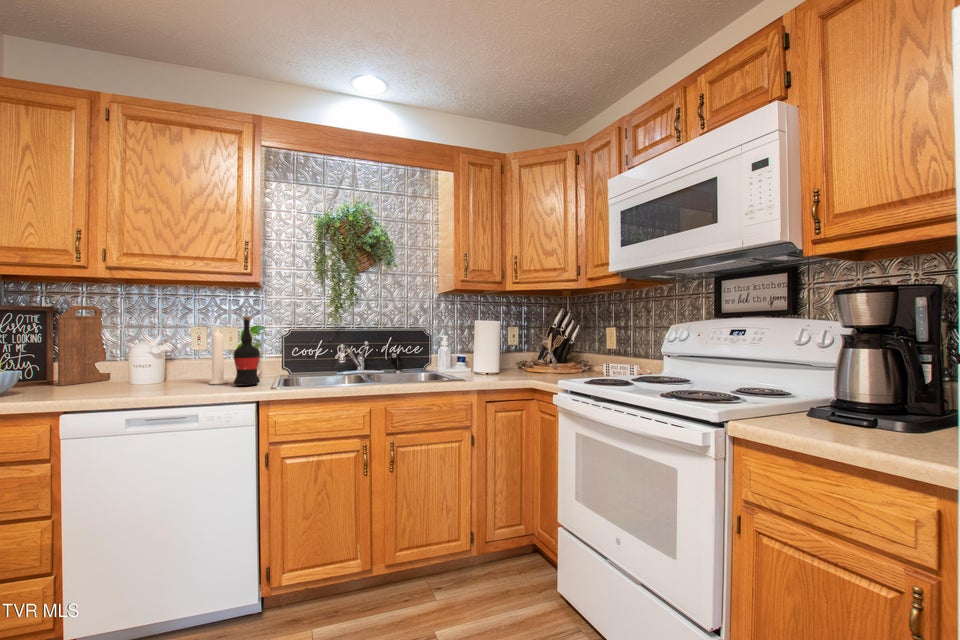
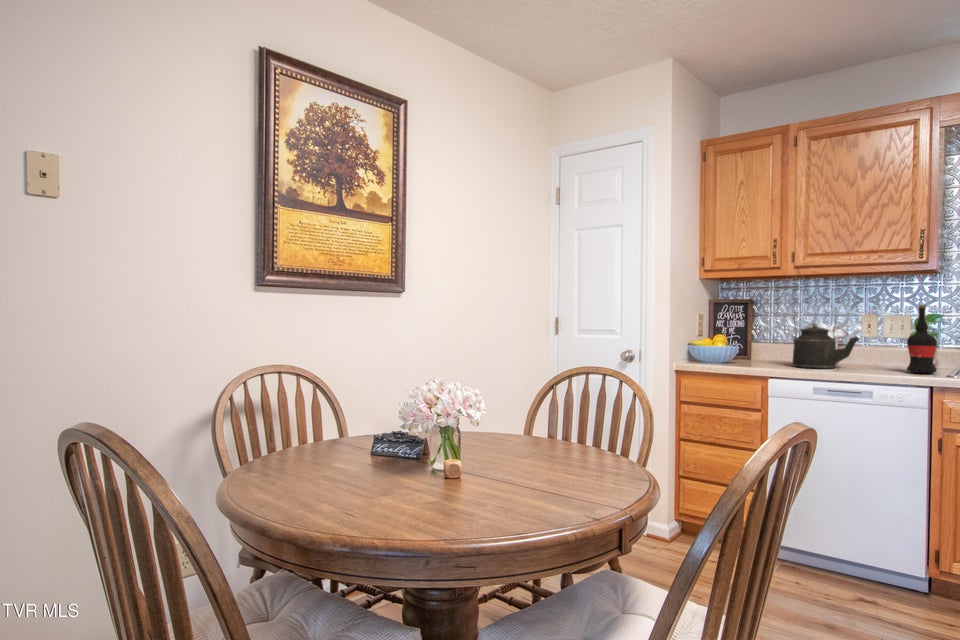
cutting board: present [58,306,110,385] -> none [756,298,791,359]
kettle: none [105,326,187,393] -> present [793,316,859,369]
candle: present [209,328,227,384] -> none [880,316,899,370]

